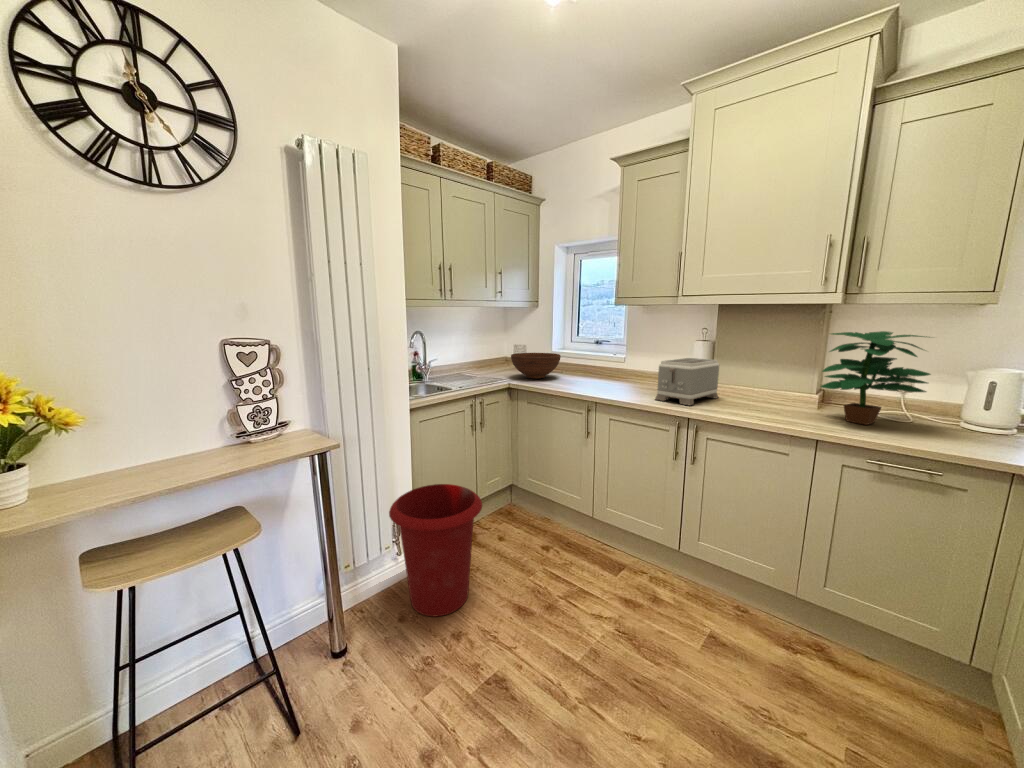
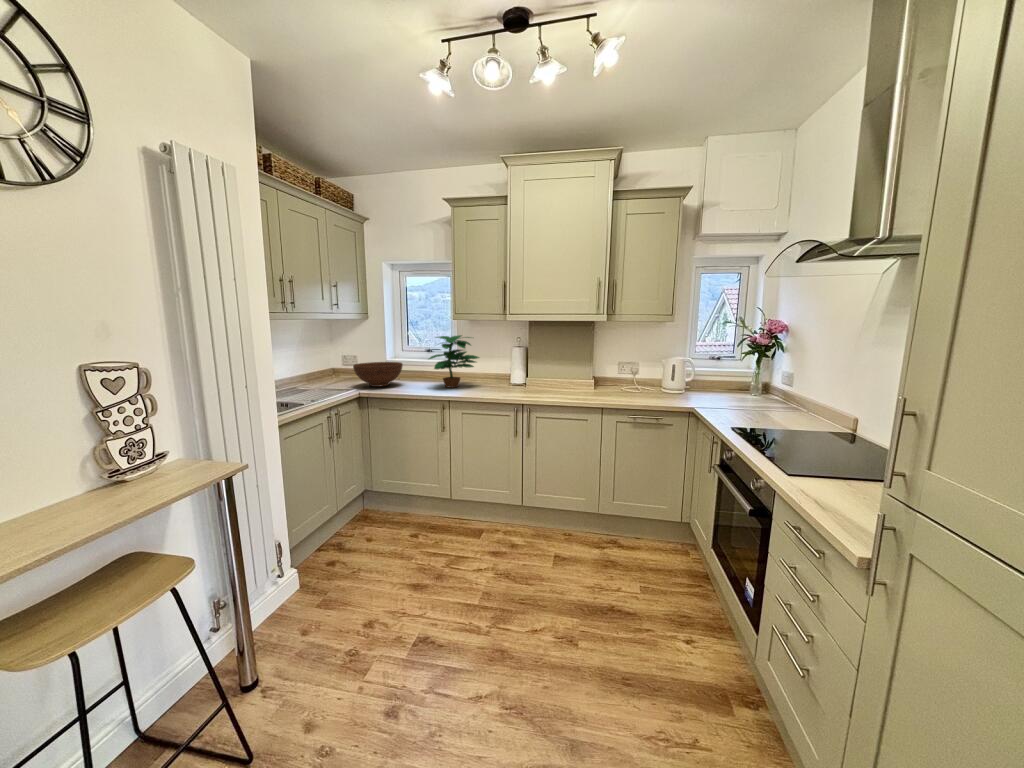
potted plant: present [821,331,930,425] -> present [429,335,479,388]
toaster: present [655,358,719,405] -> none [495,359,536,395]
waste bin: present [389,484,482,616] -> none [275,494,373,624]

